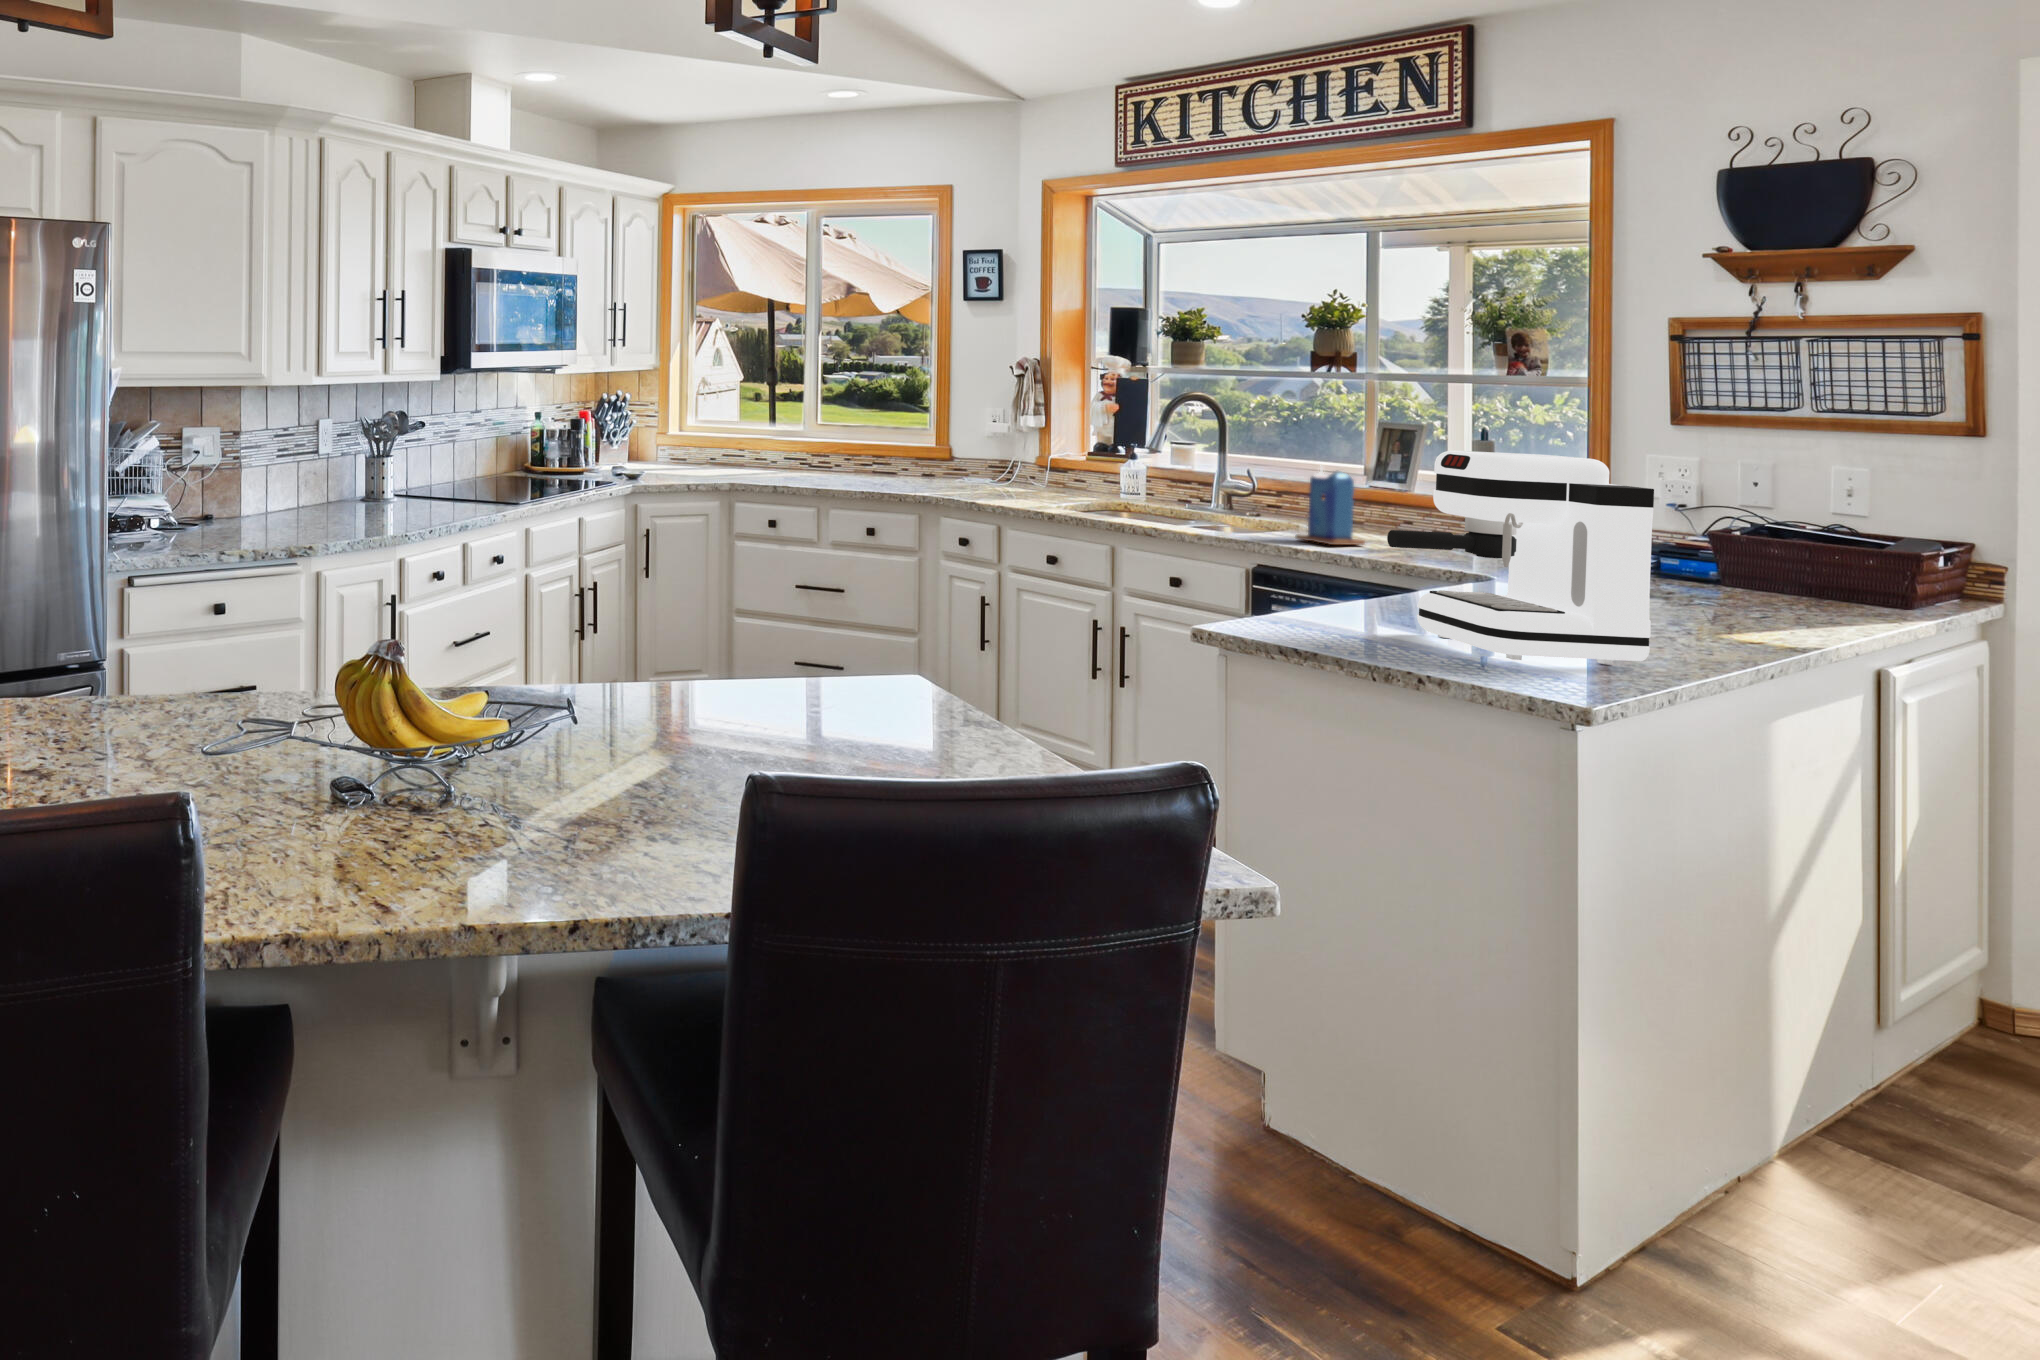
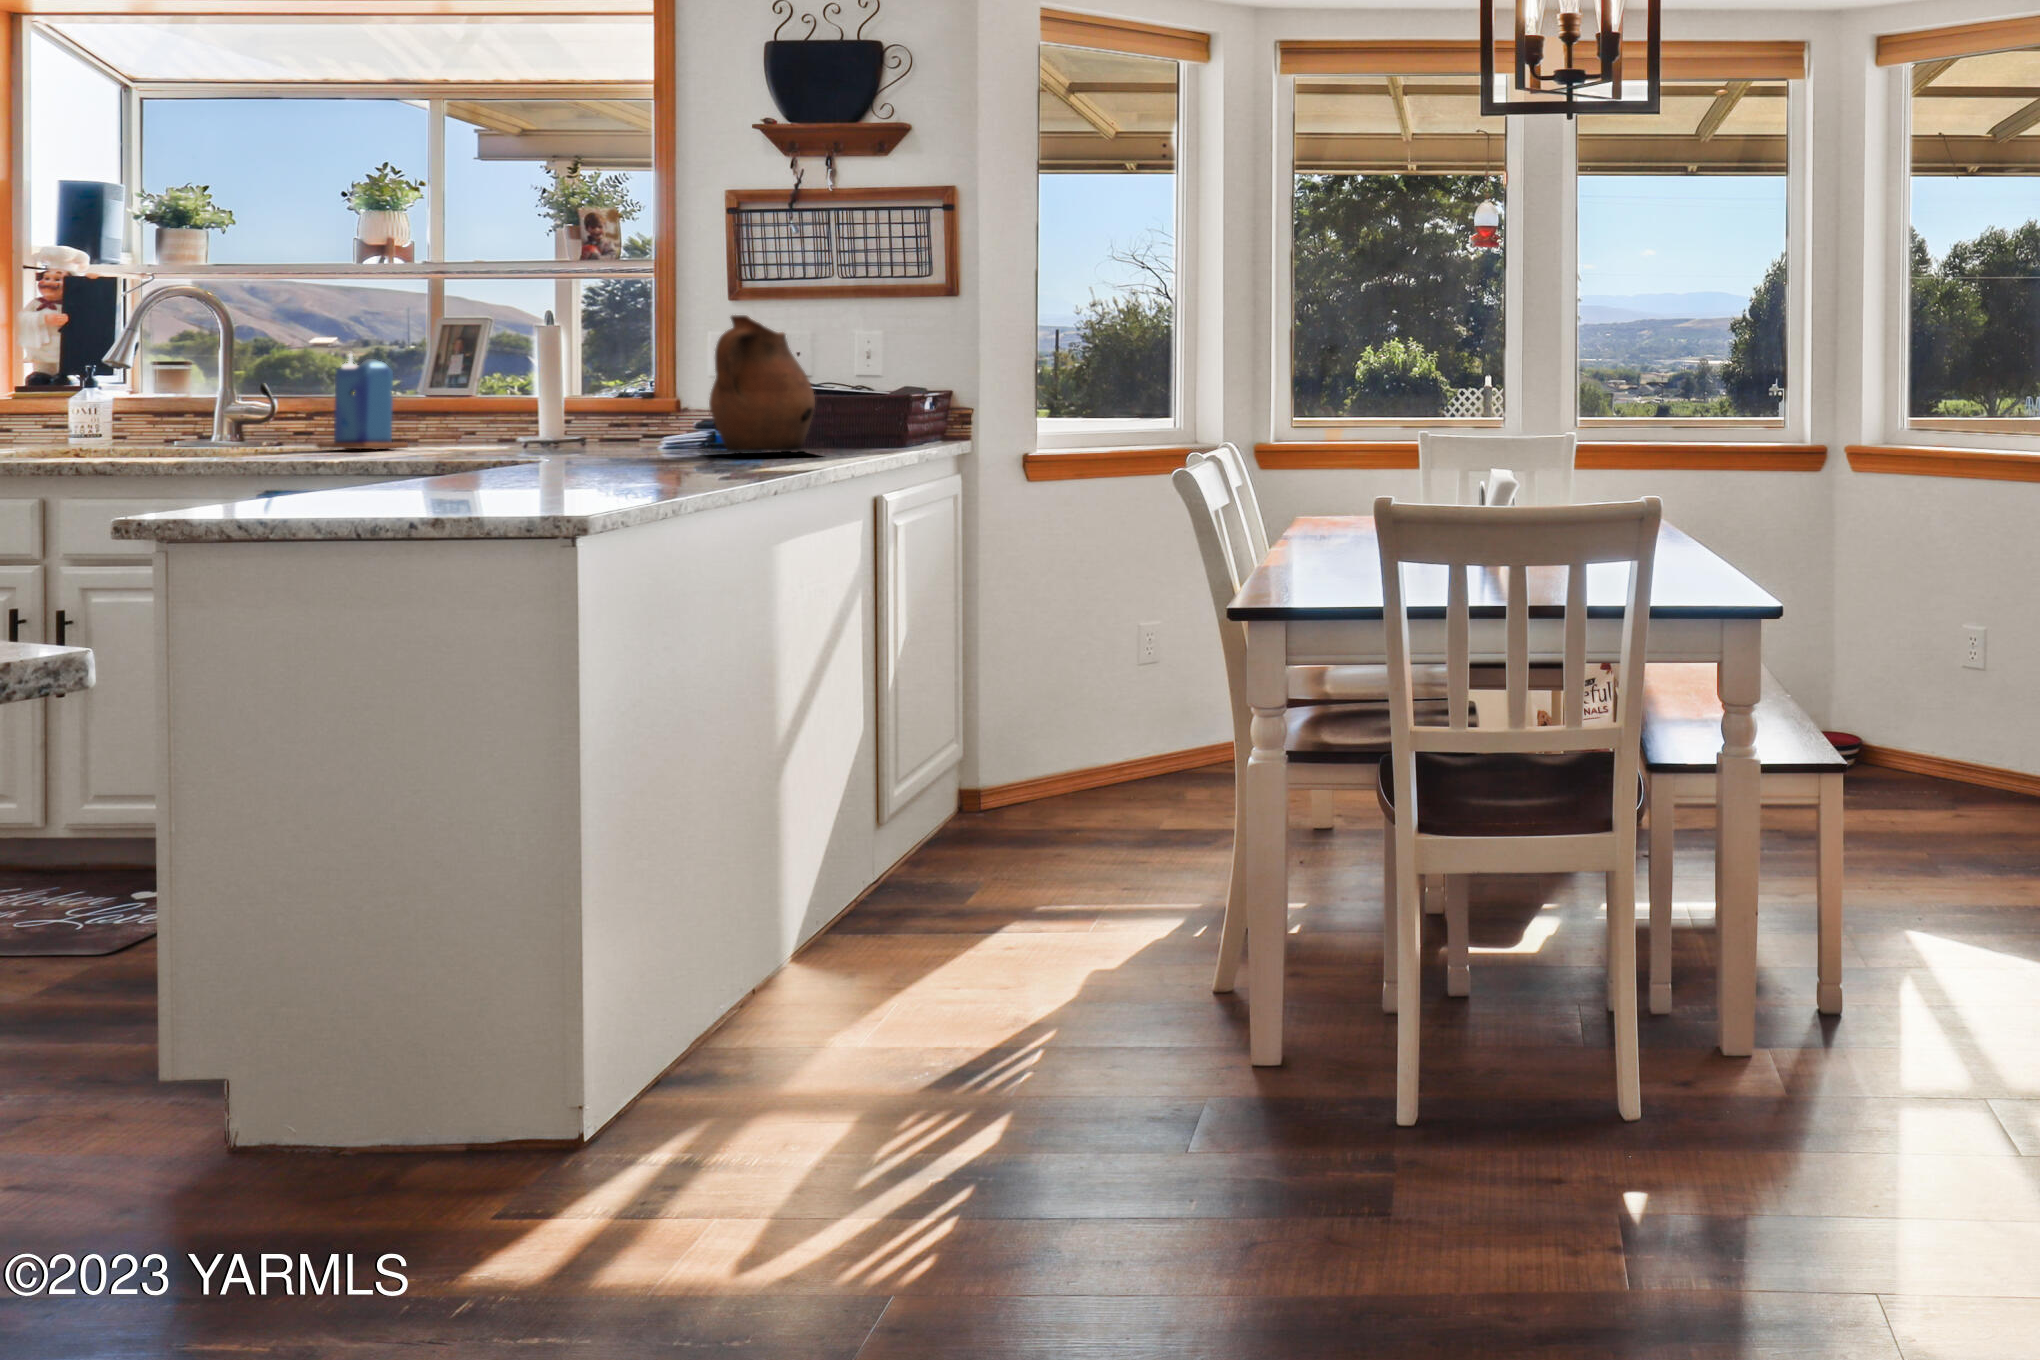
coffee maker: present [1387,451,1654,664] -> none [381,268,663,492]
ceramic pitcher: none [1648,462,1812,612] -> present [702,315,821,453]

